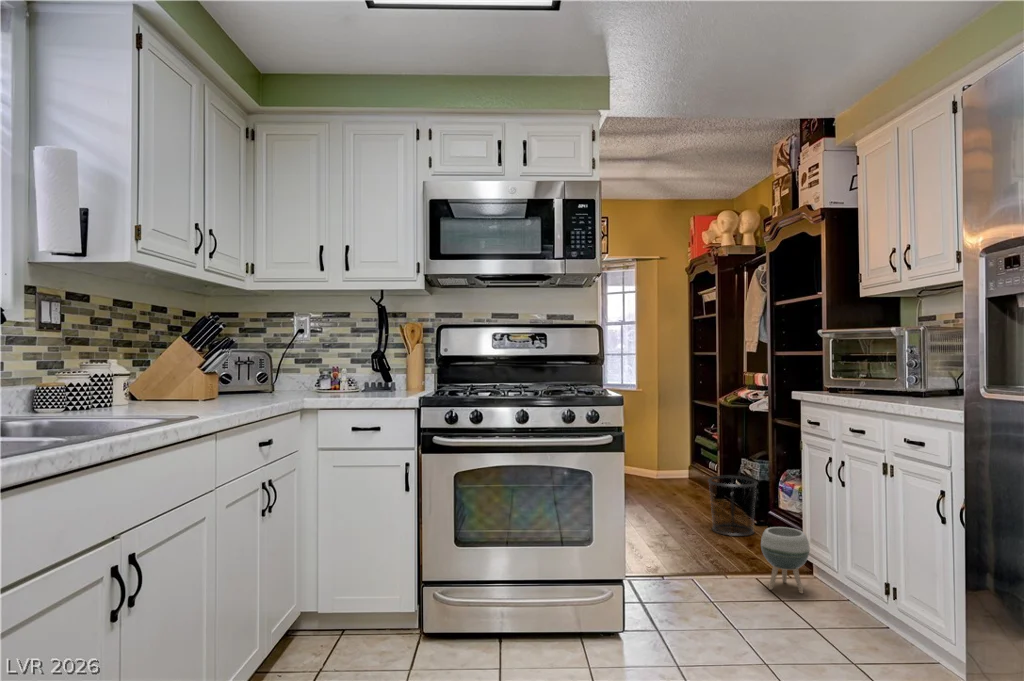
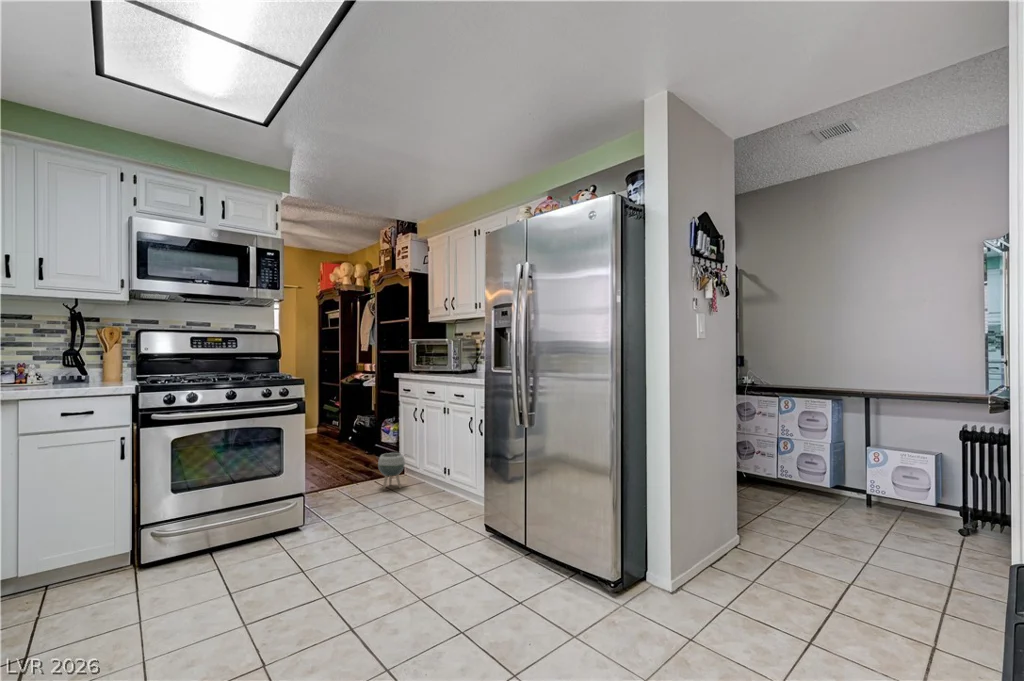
waste bin: present [708,476,757,536] -> none [339,431,370,468]

